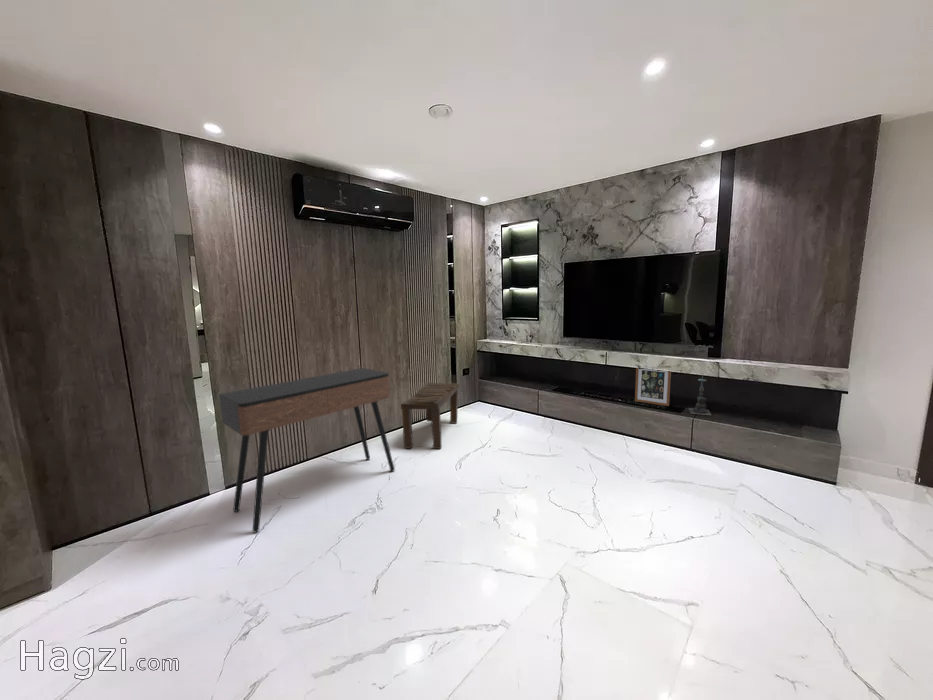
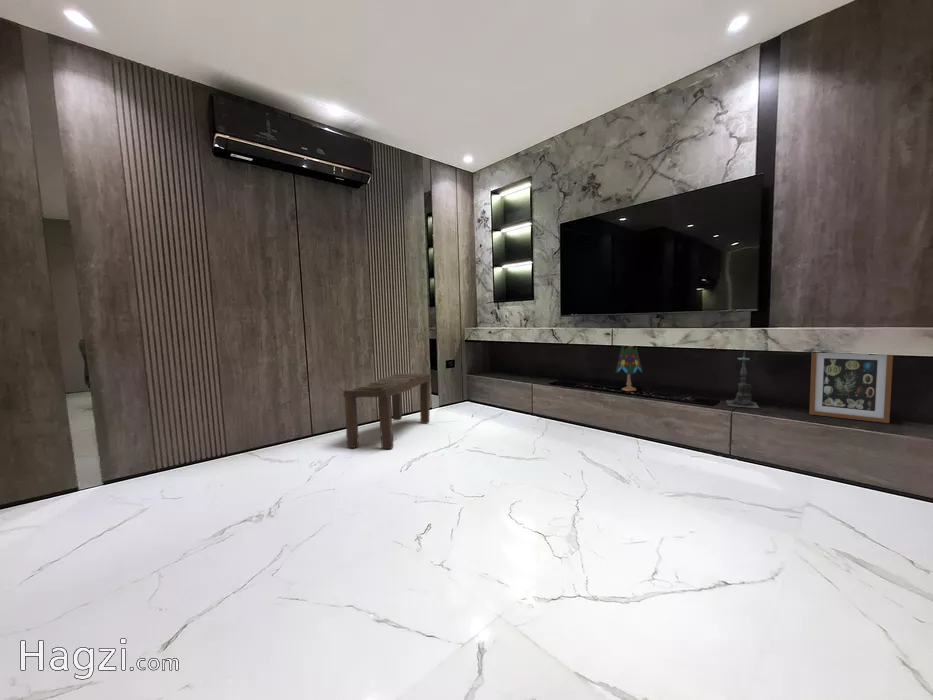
table lamp: none [607,360,627,398] -> present [616,344,643,391]
console table: present [219,368,394,532] -> none [56,341,317,540]
picture frame: present [635,368,671,406] -> present [809,353,893,423]

